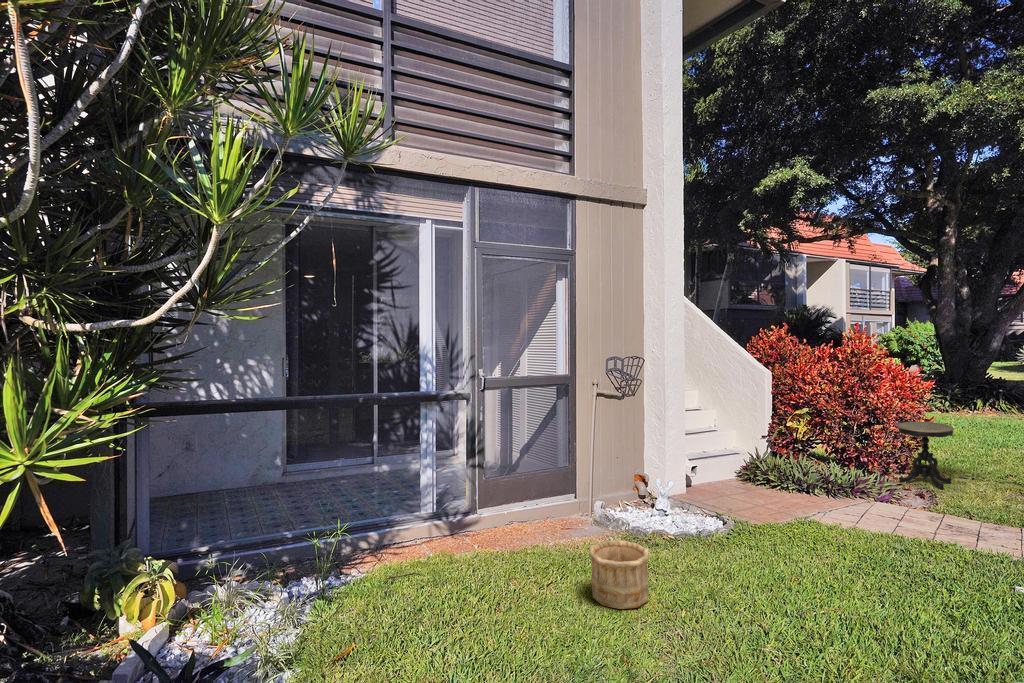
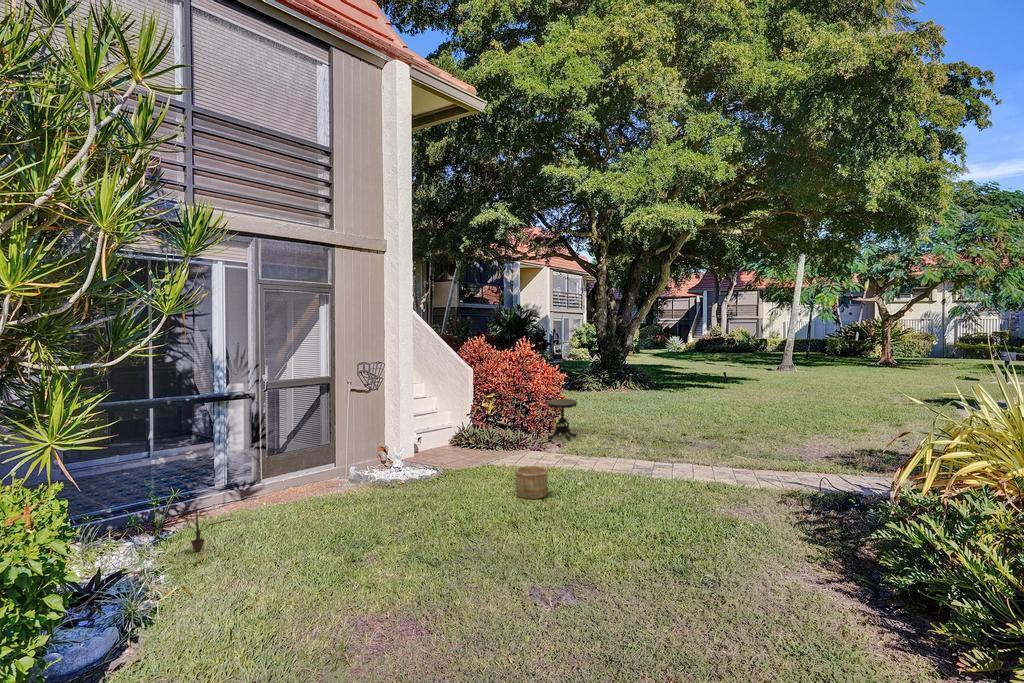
wooden bucket: present [589,540,649,609] -> present [515,466,548,499]
decorative plant: none [319,563,372,633] -> present [178,508,212,554]

